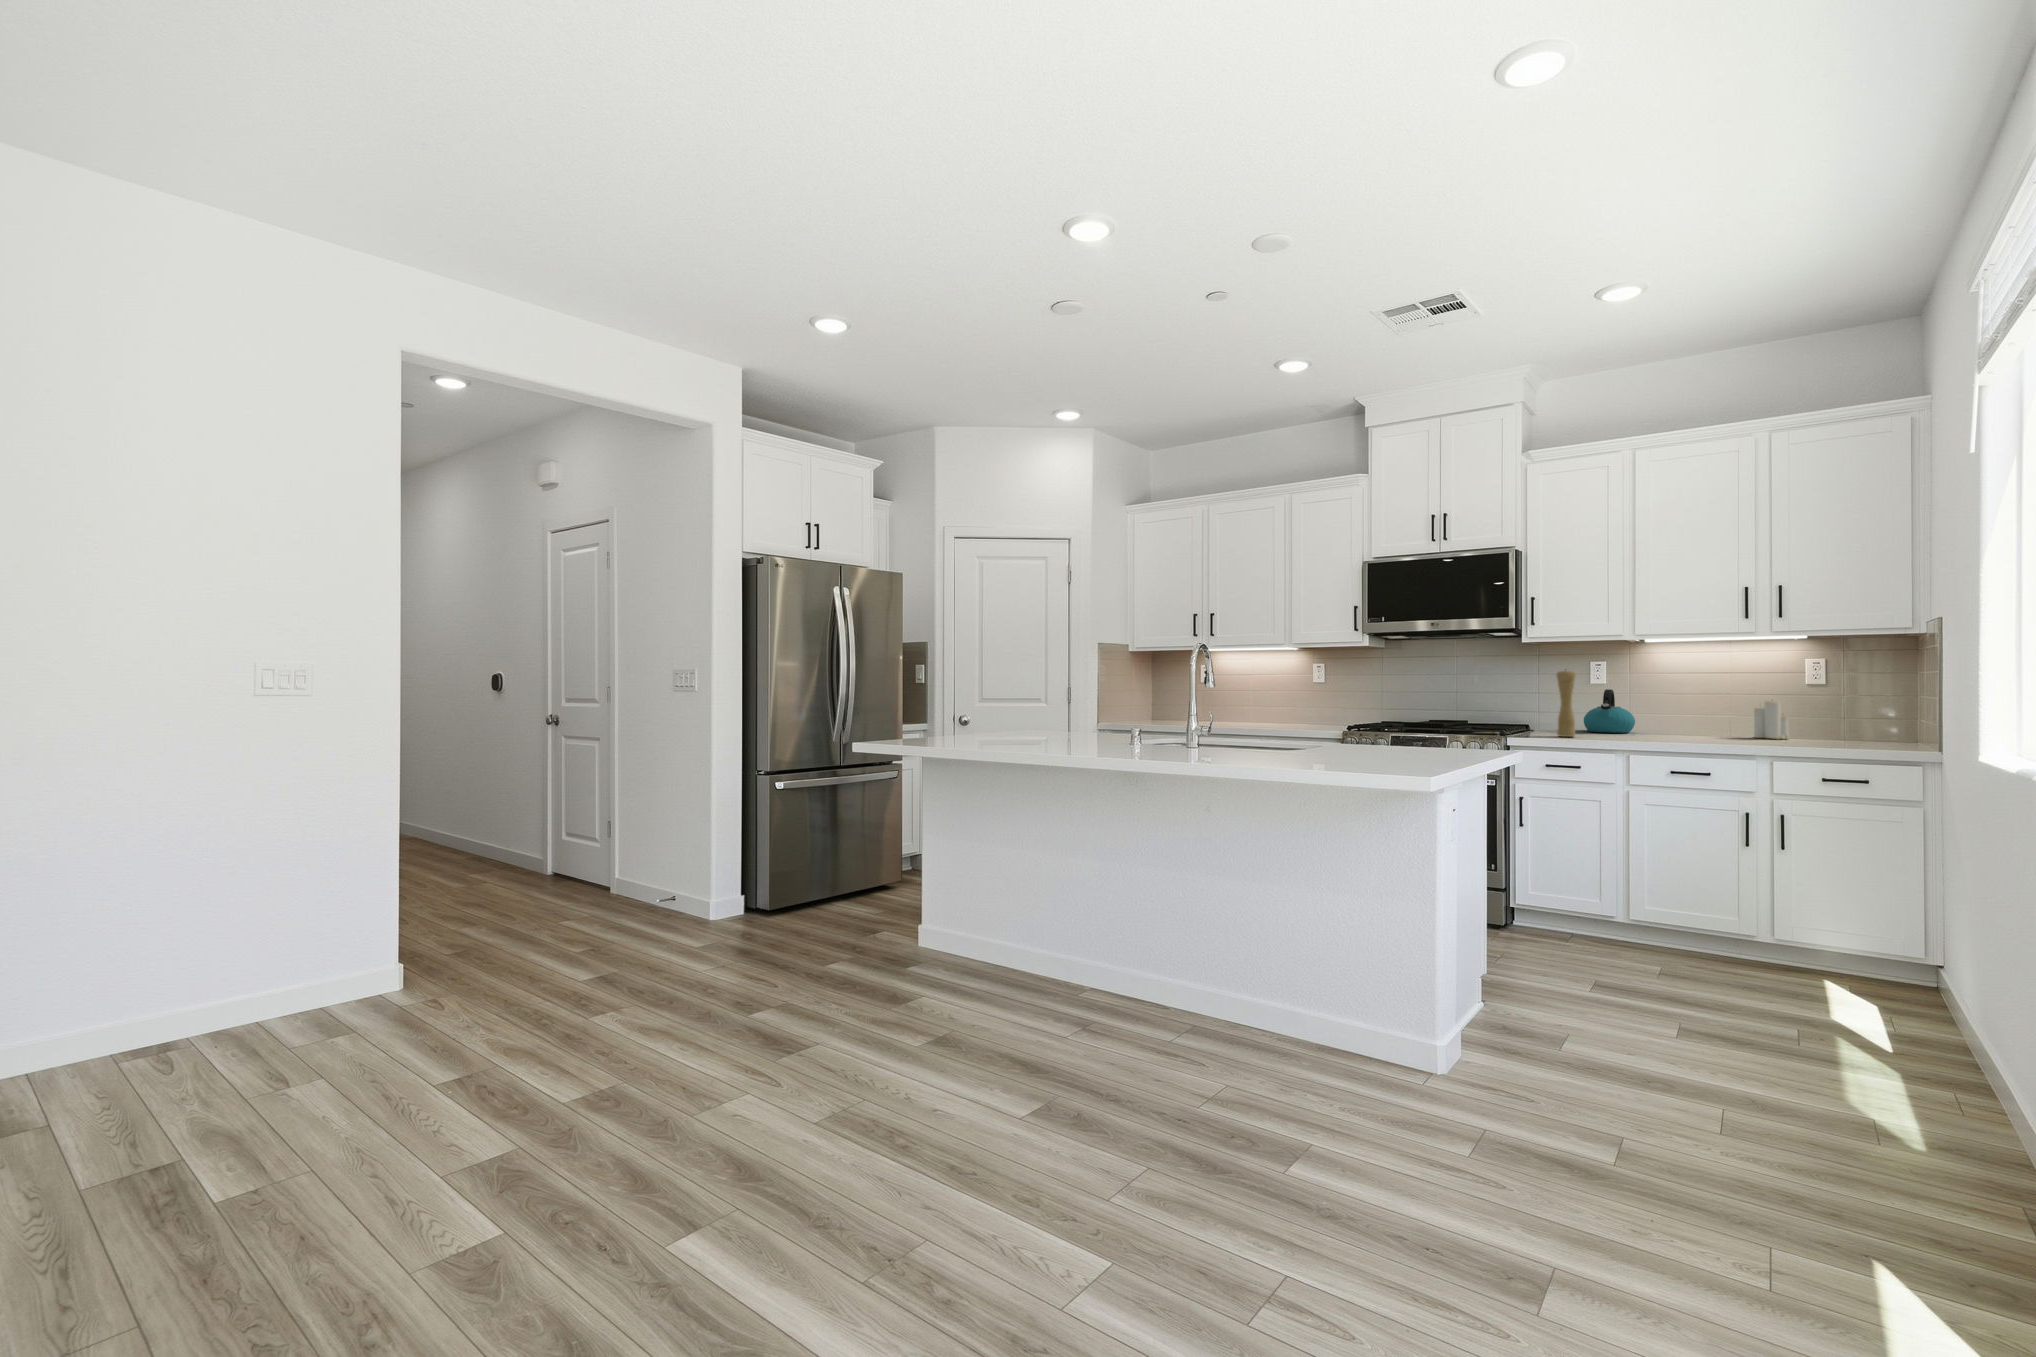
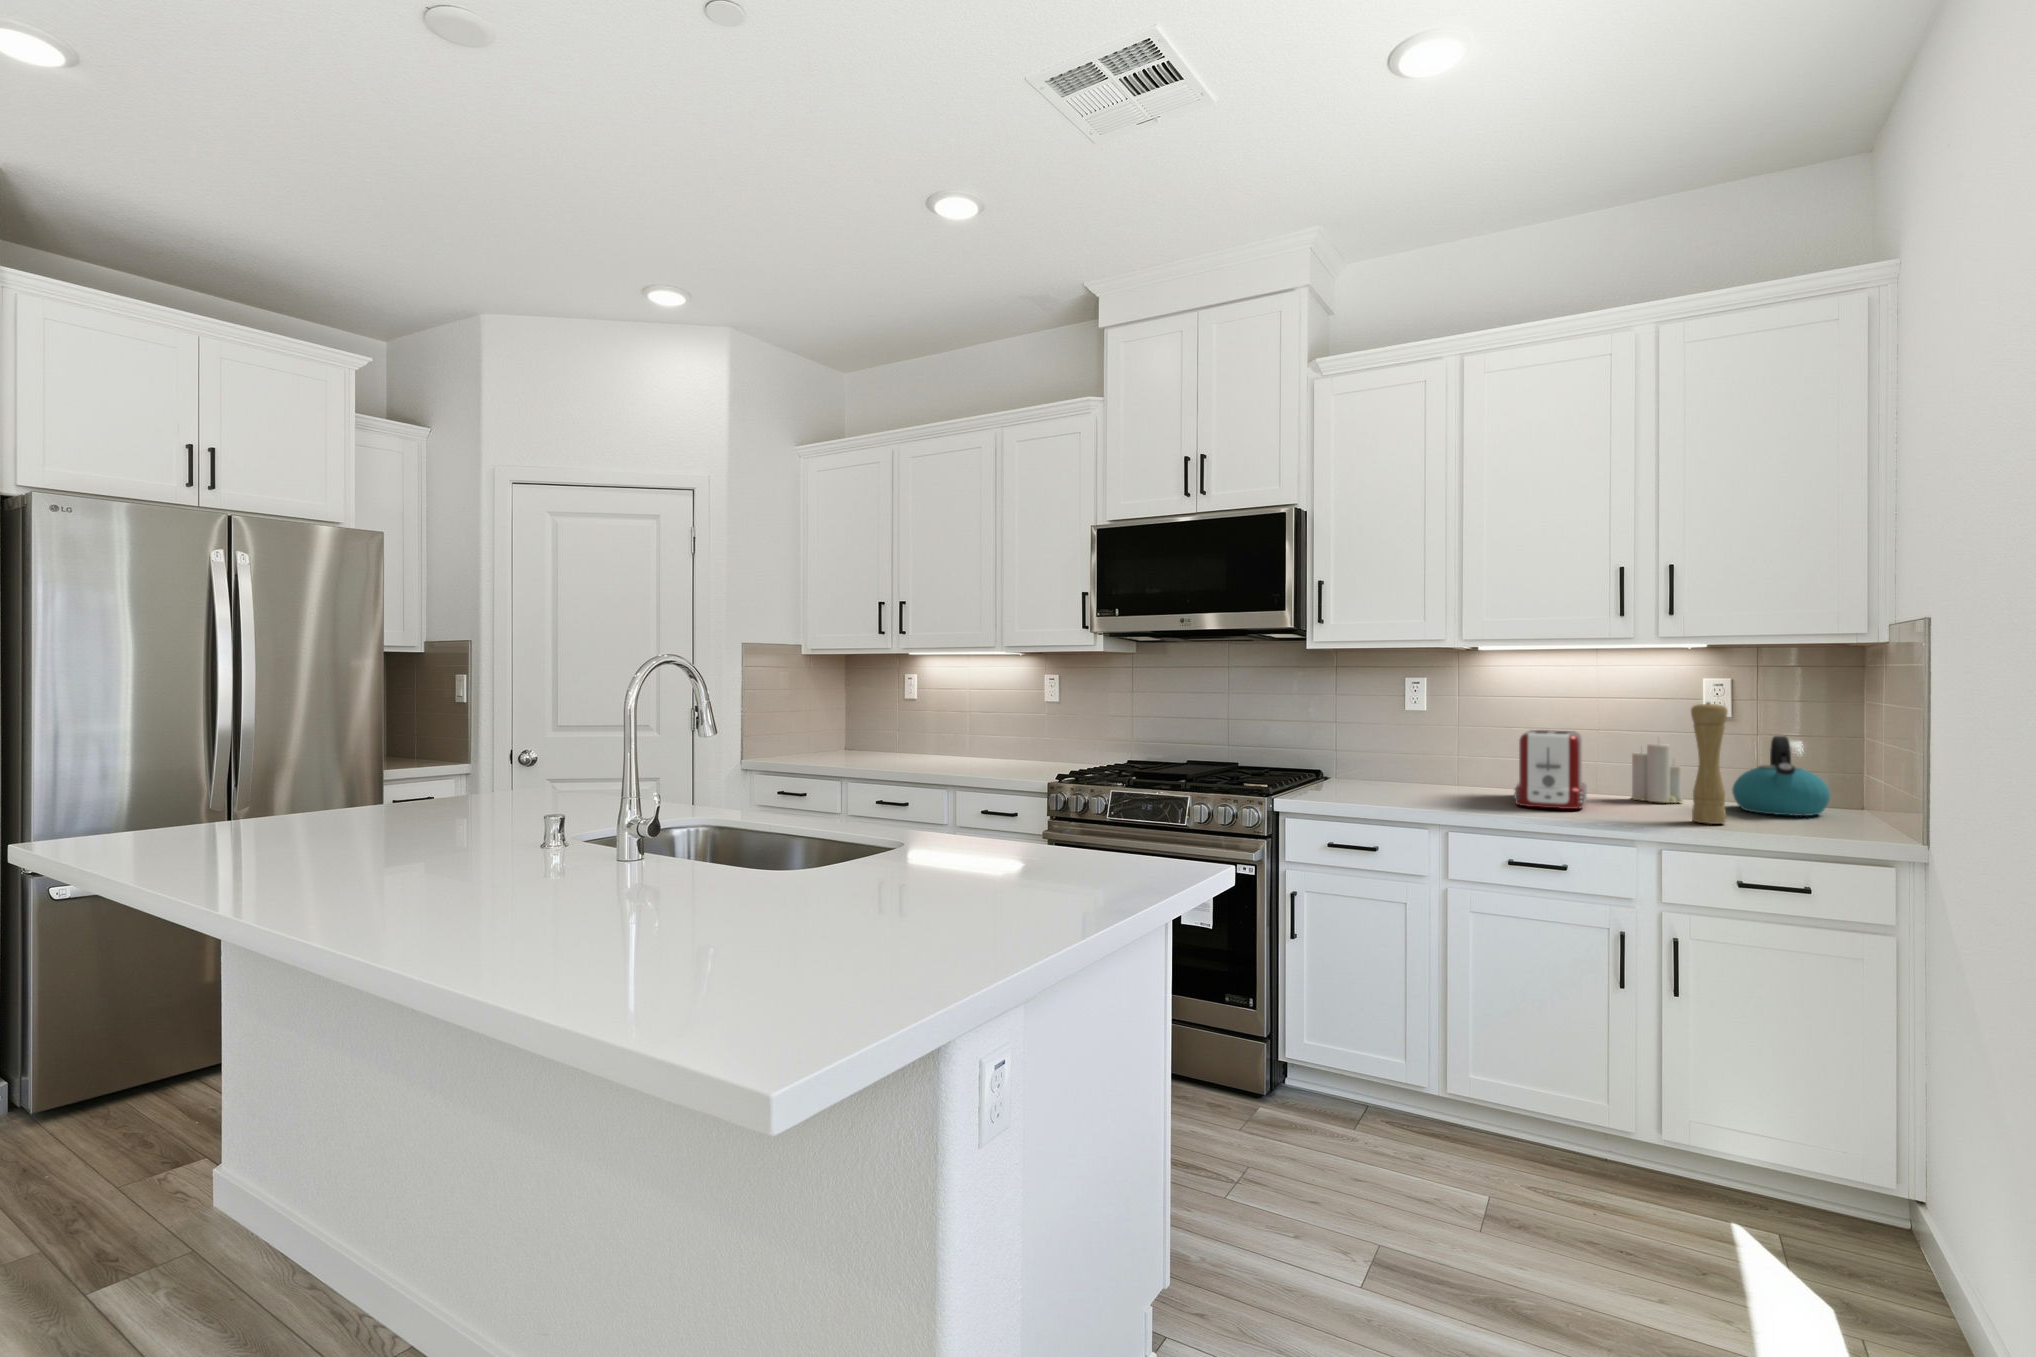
pepper mill: present [1556,670,1576,737] -> present [1691,702,1728,824]
kettle: present [1584,689,1635,733] -> present [1732,736,1830,816]
toaster: none [1673,693,1723,740] -> present [1514,730,1587,809]

